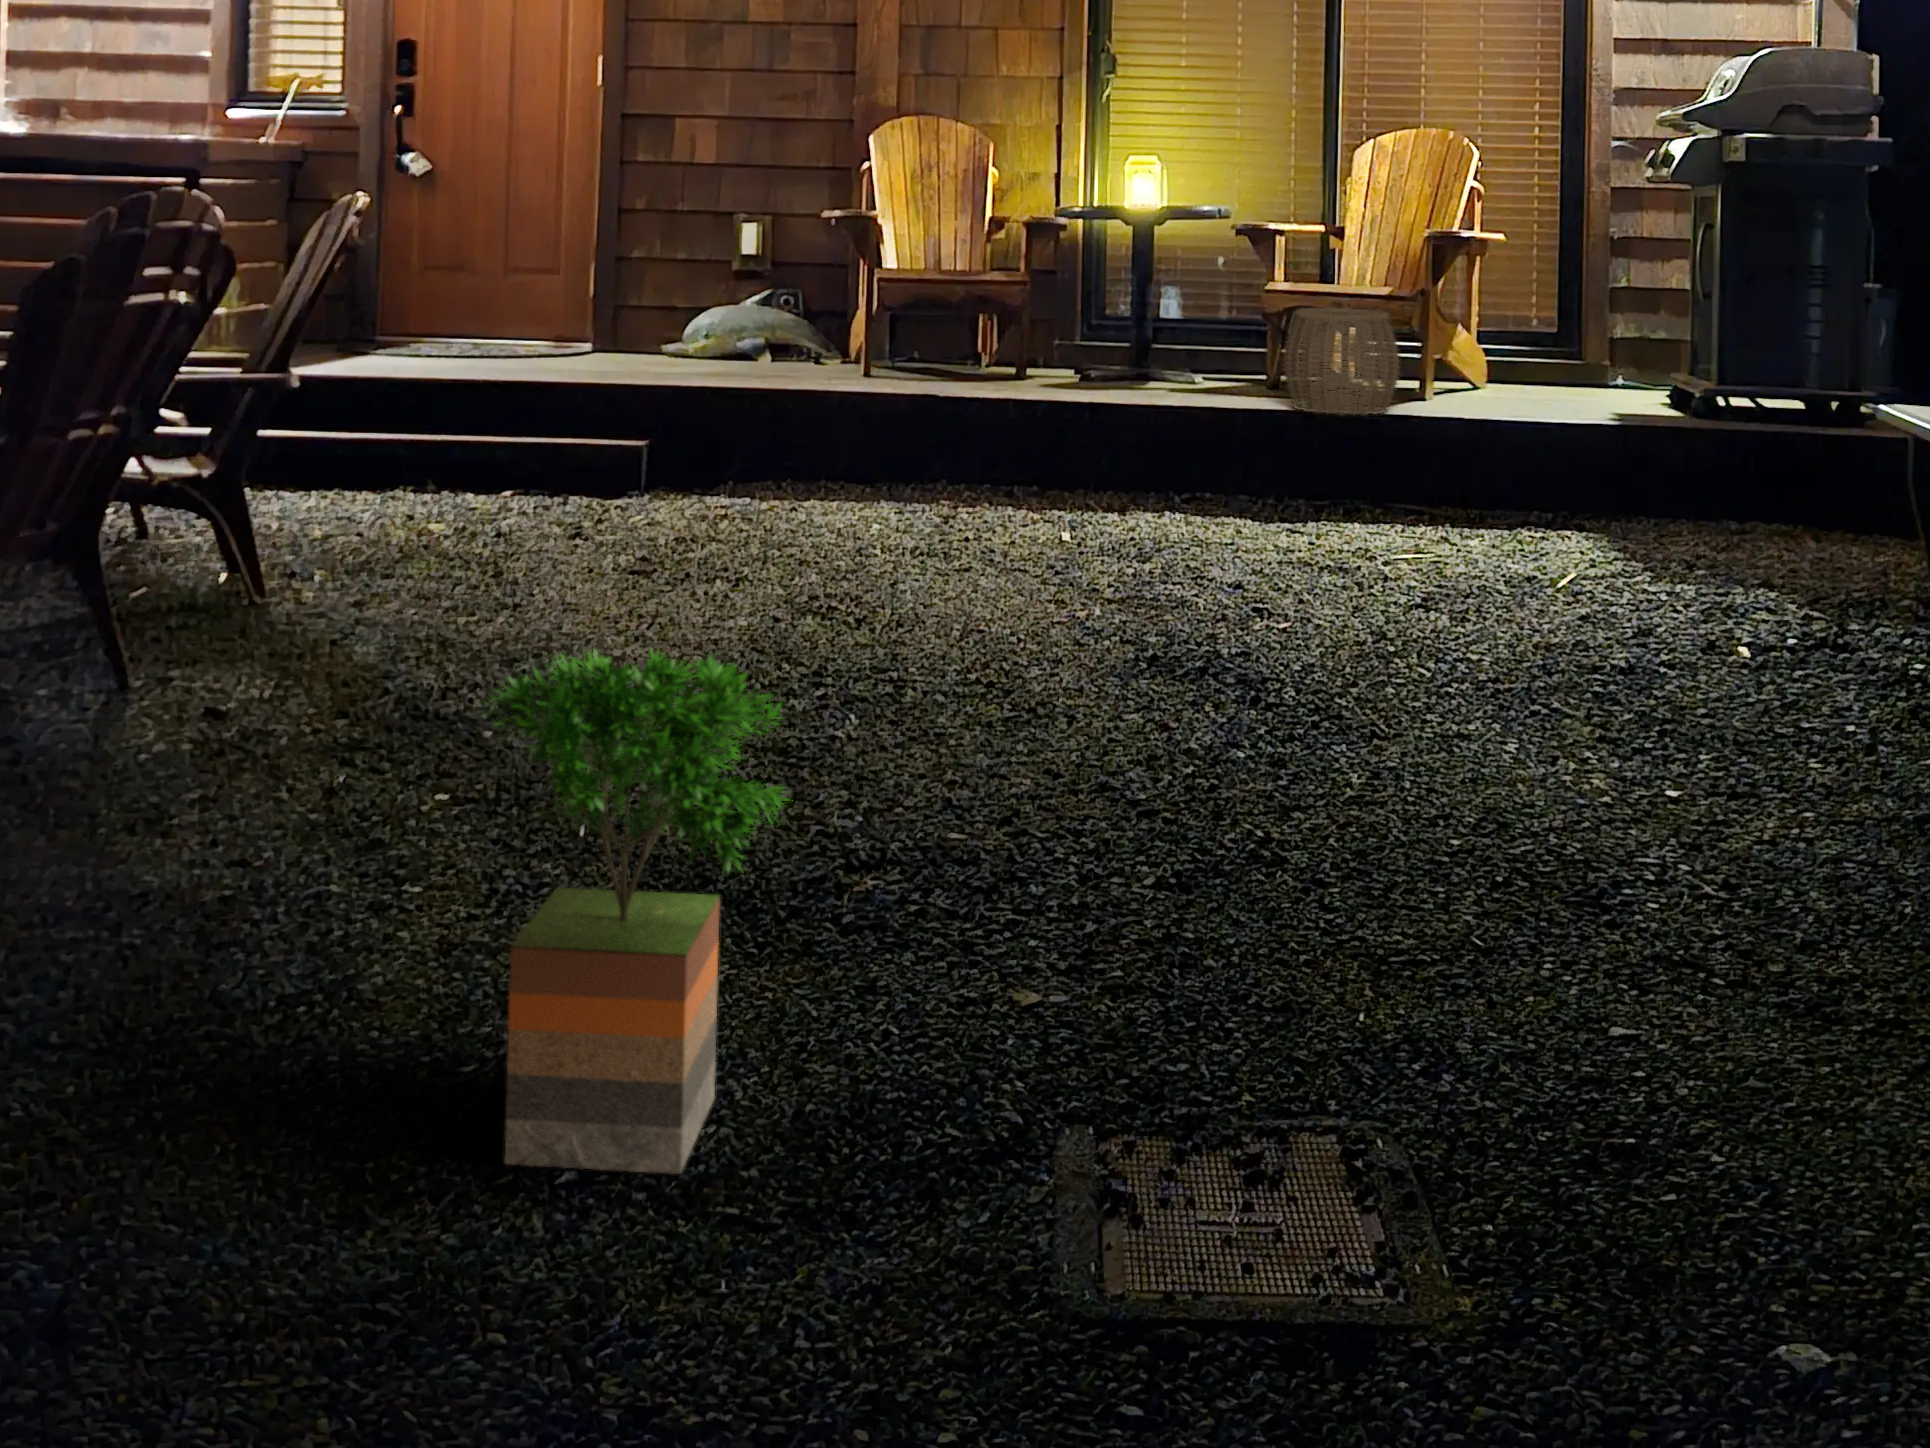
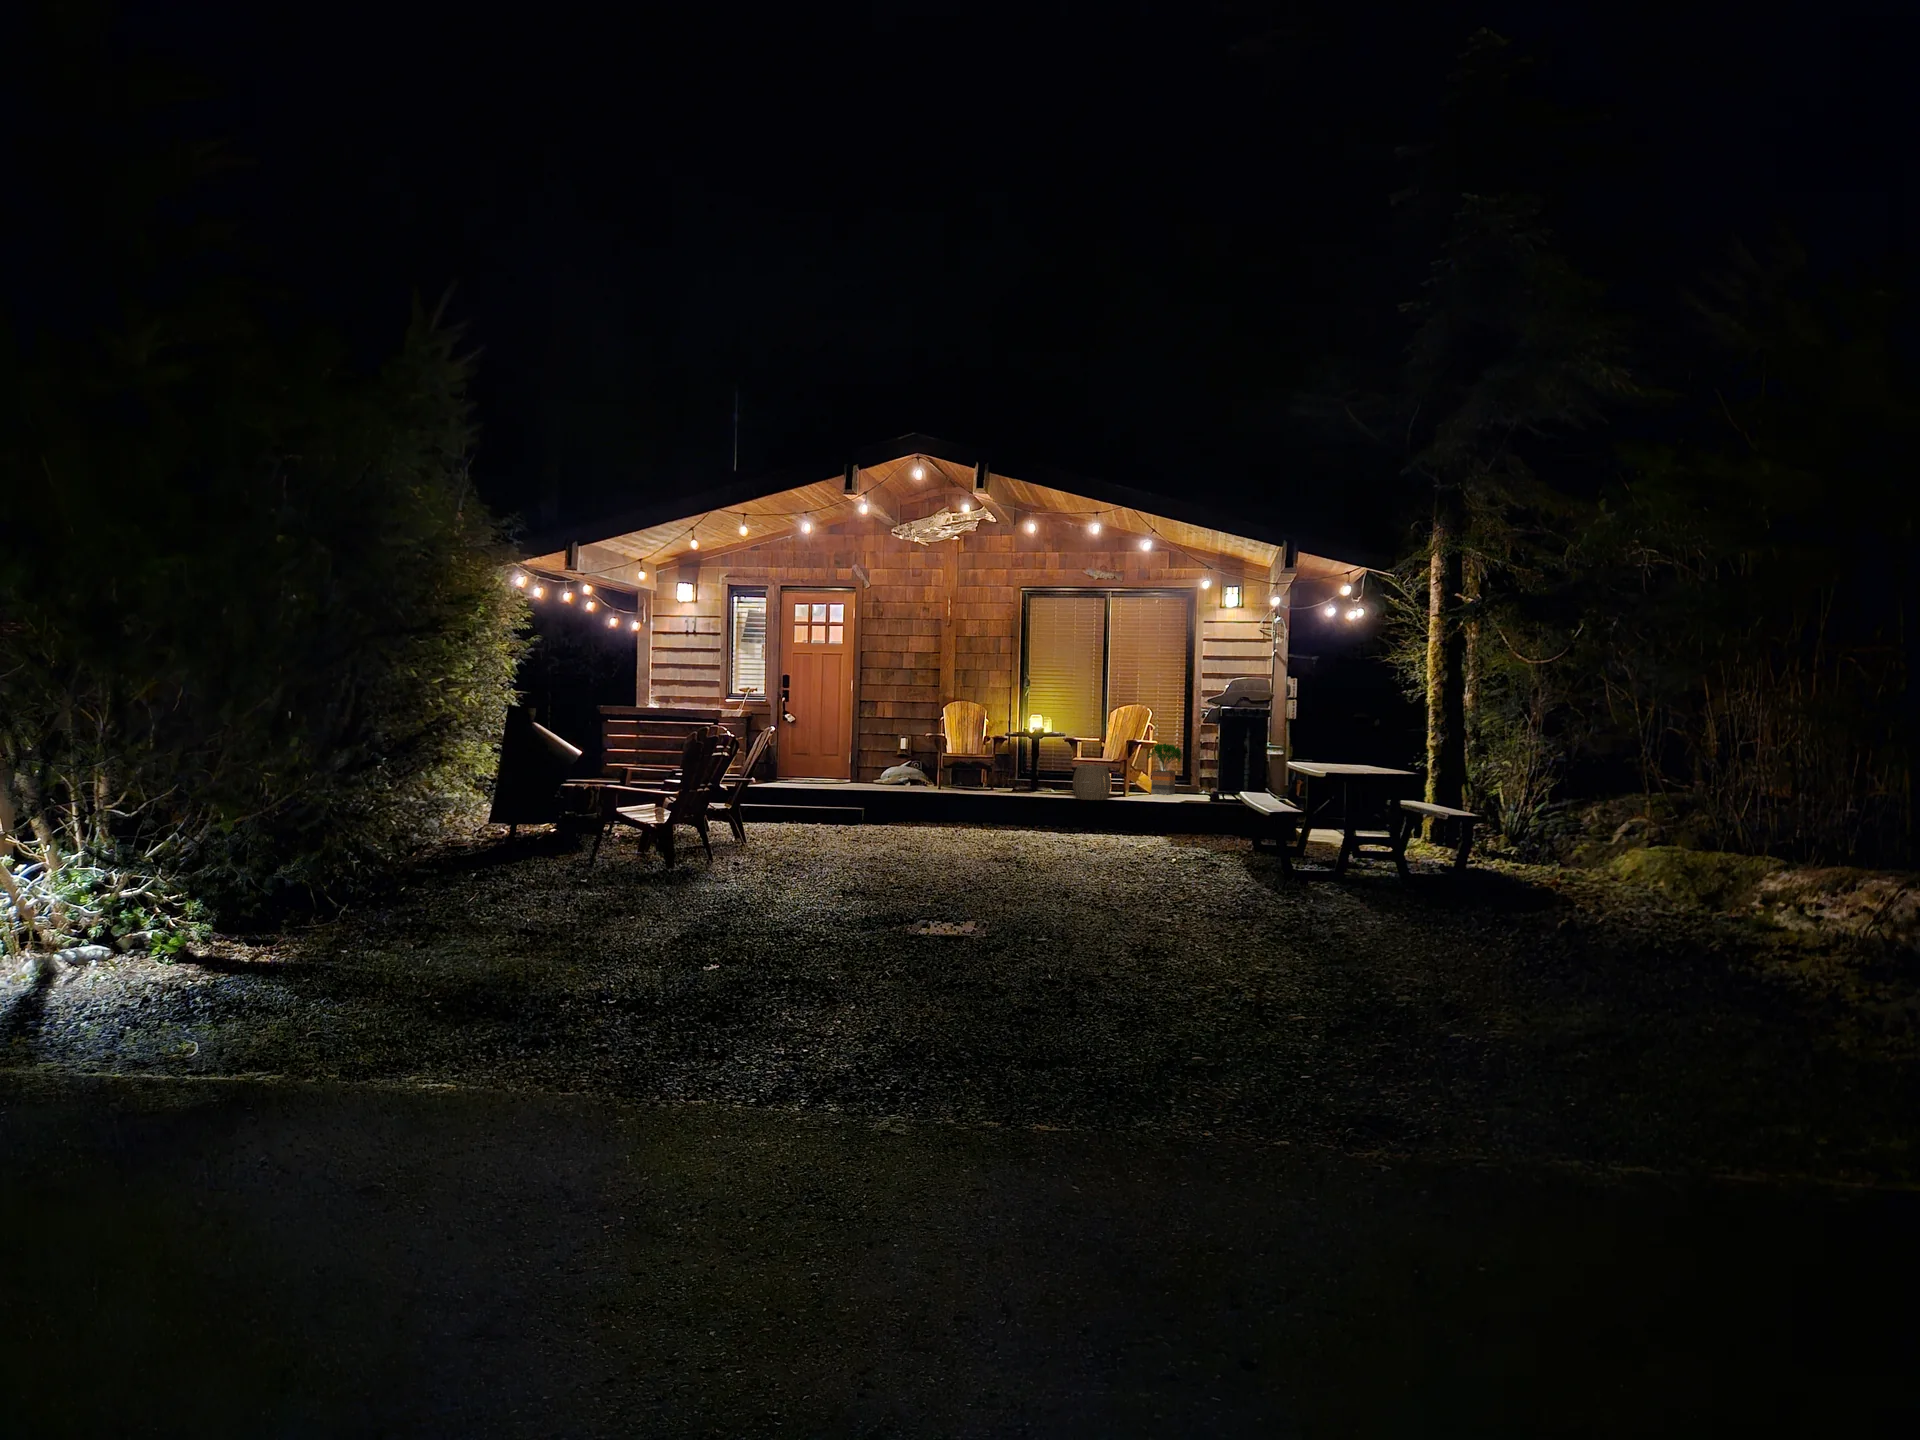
potted tree: present [486,649,788,1174] -> present [1147,743,1183,795]

